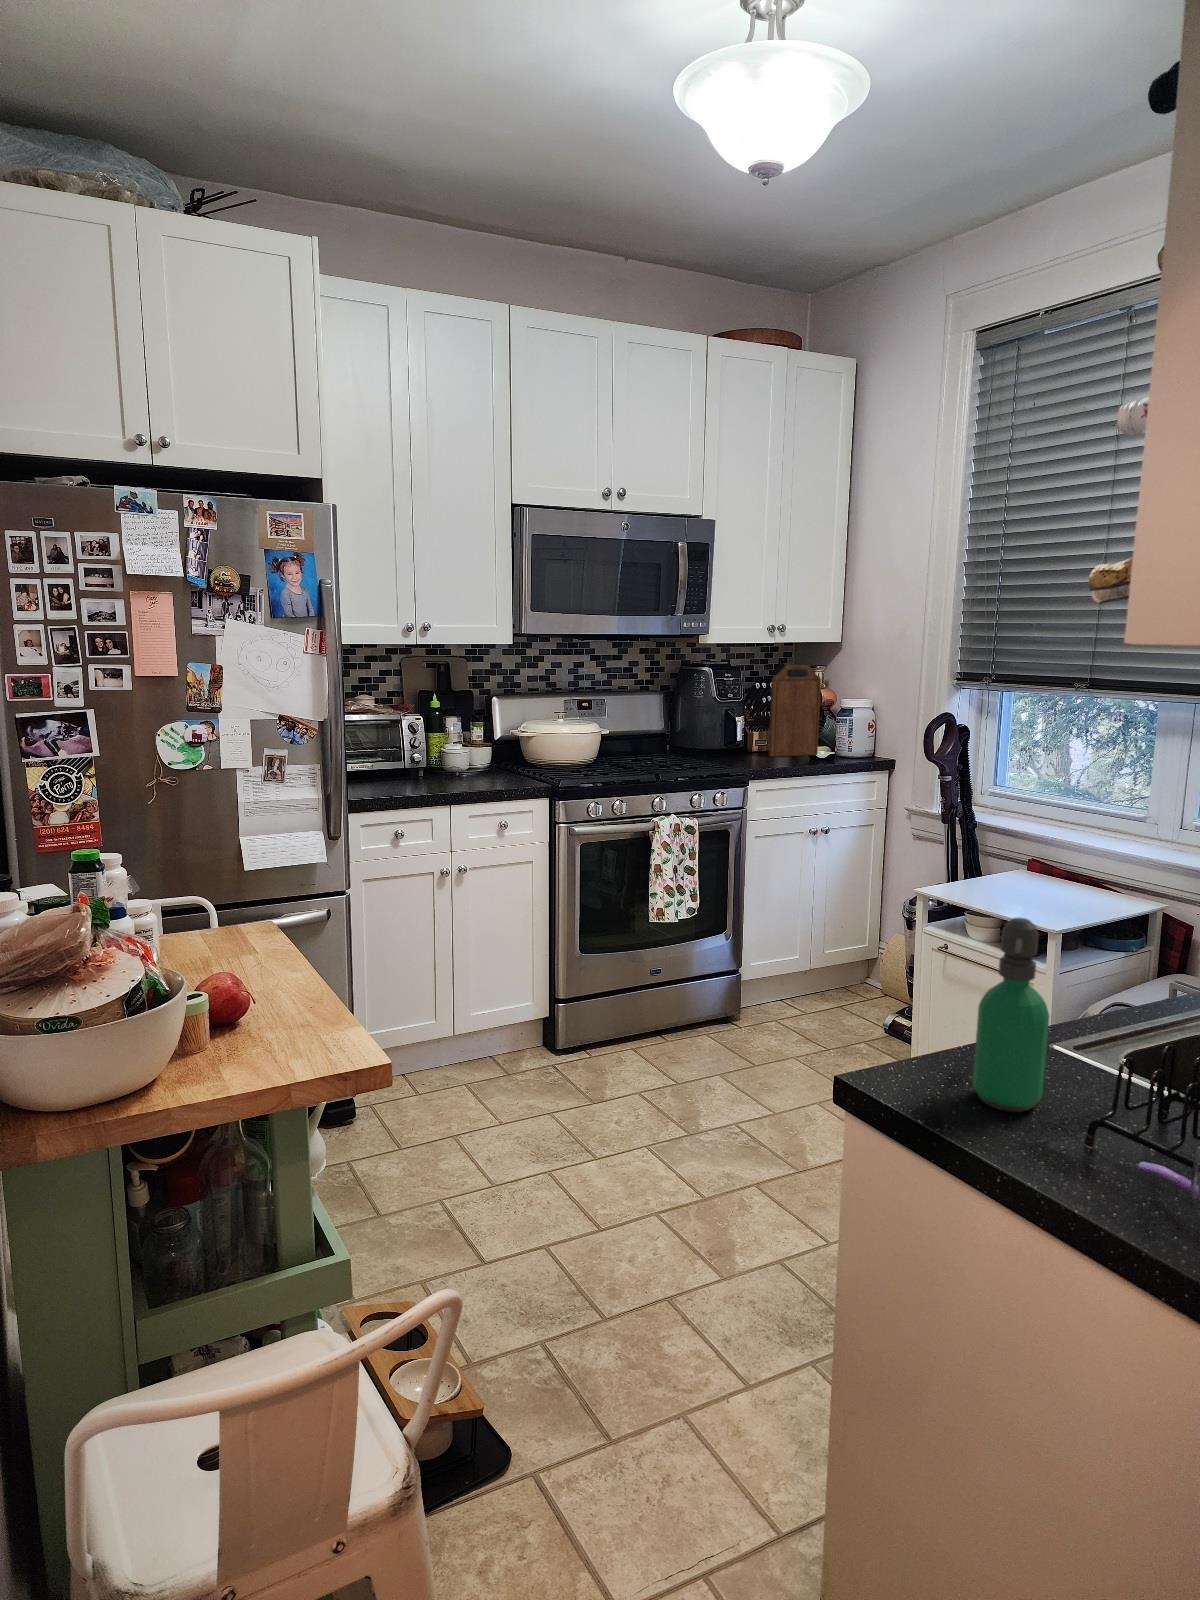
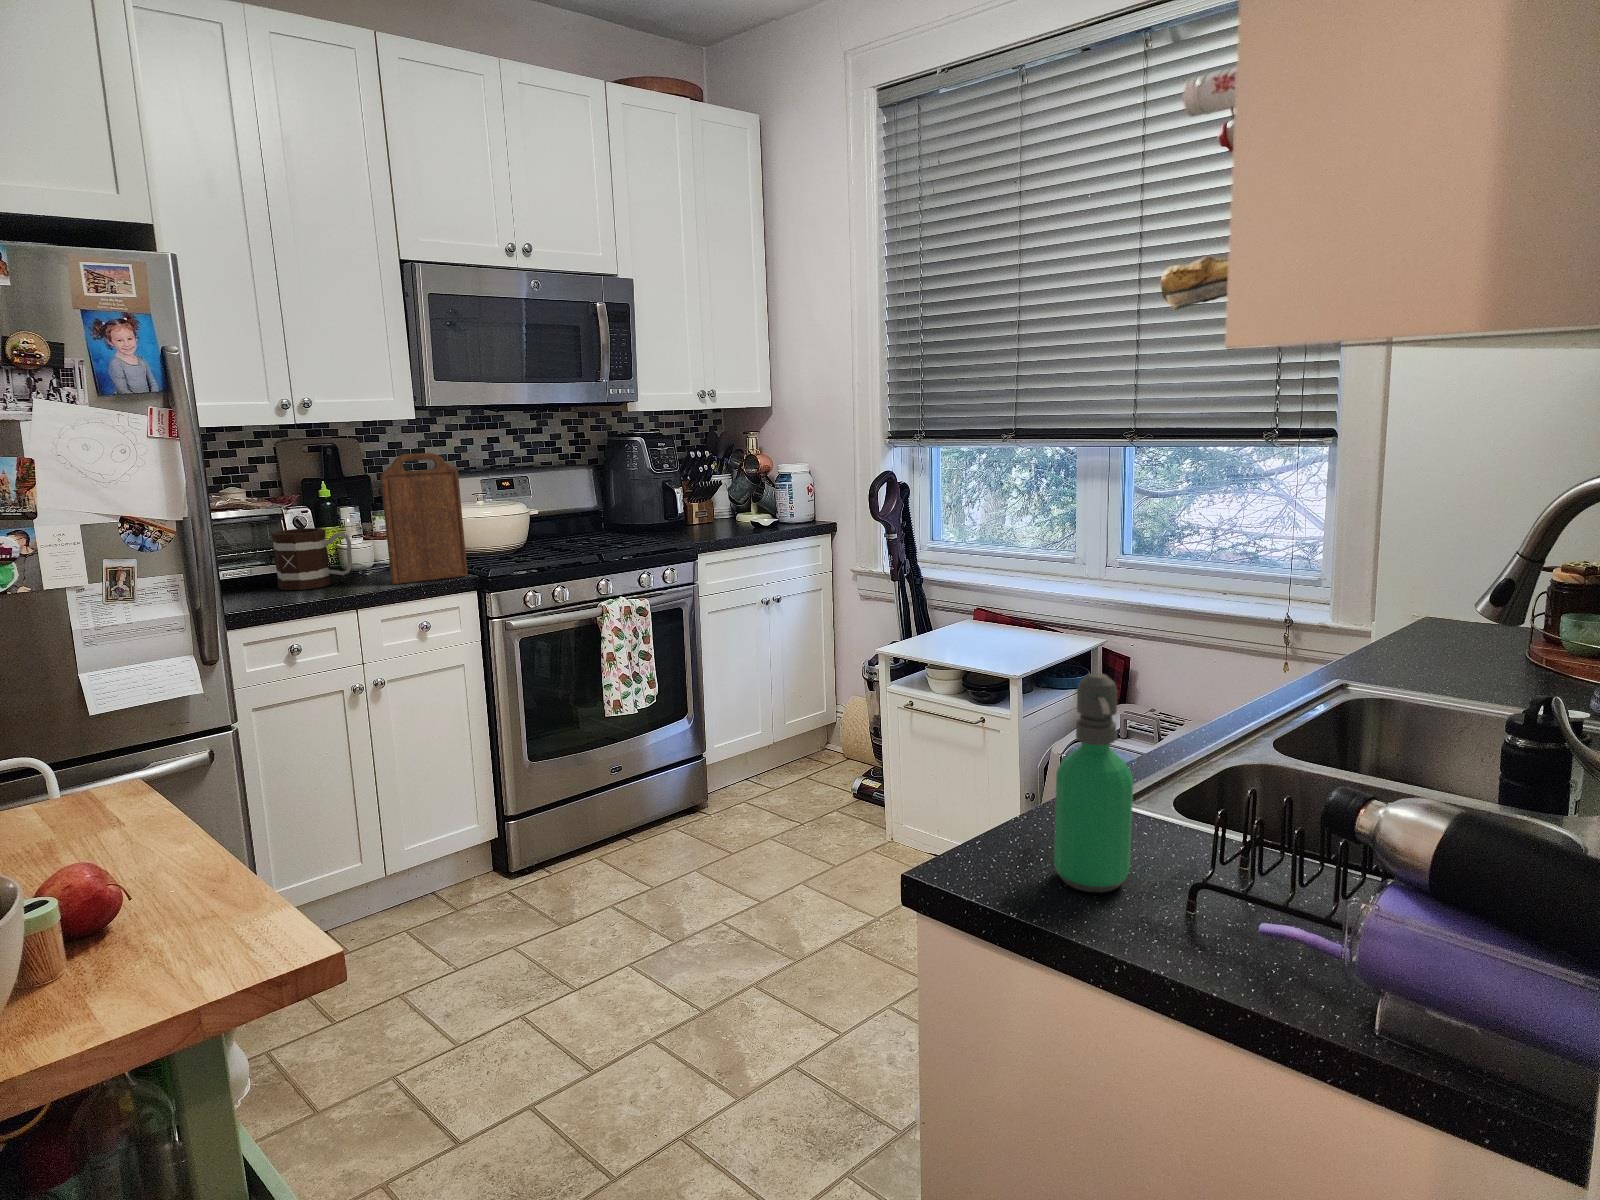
cutting board: present [769,665,821,757] -> present [380,453,467,584]
mug: none [388,732,449,784] -> present [271,528,352,590]

